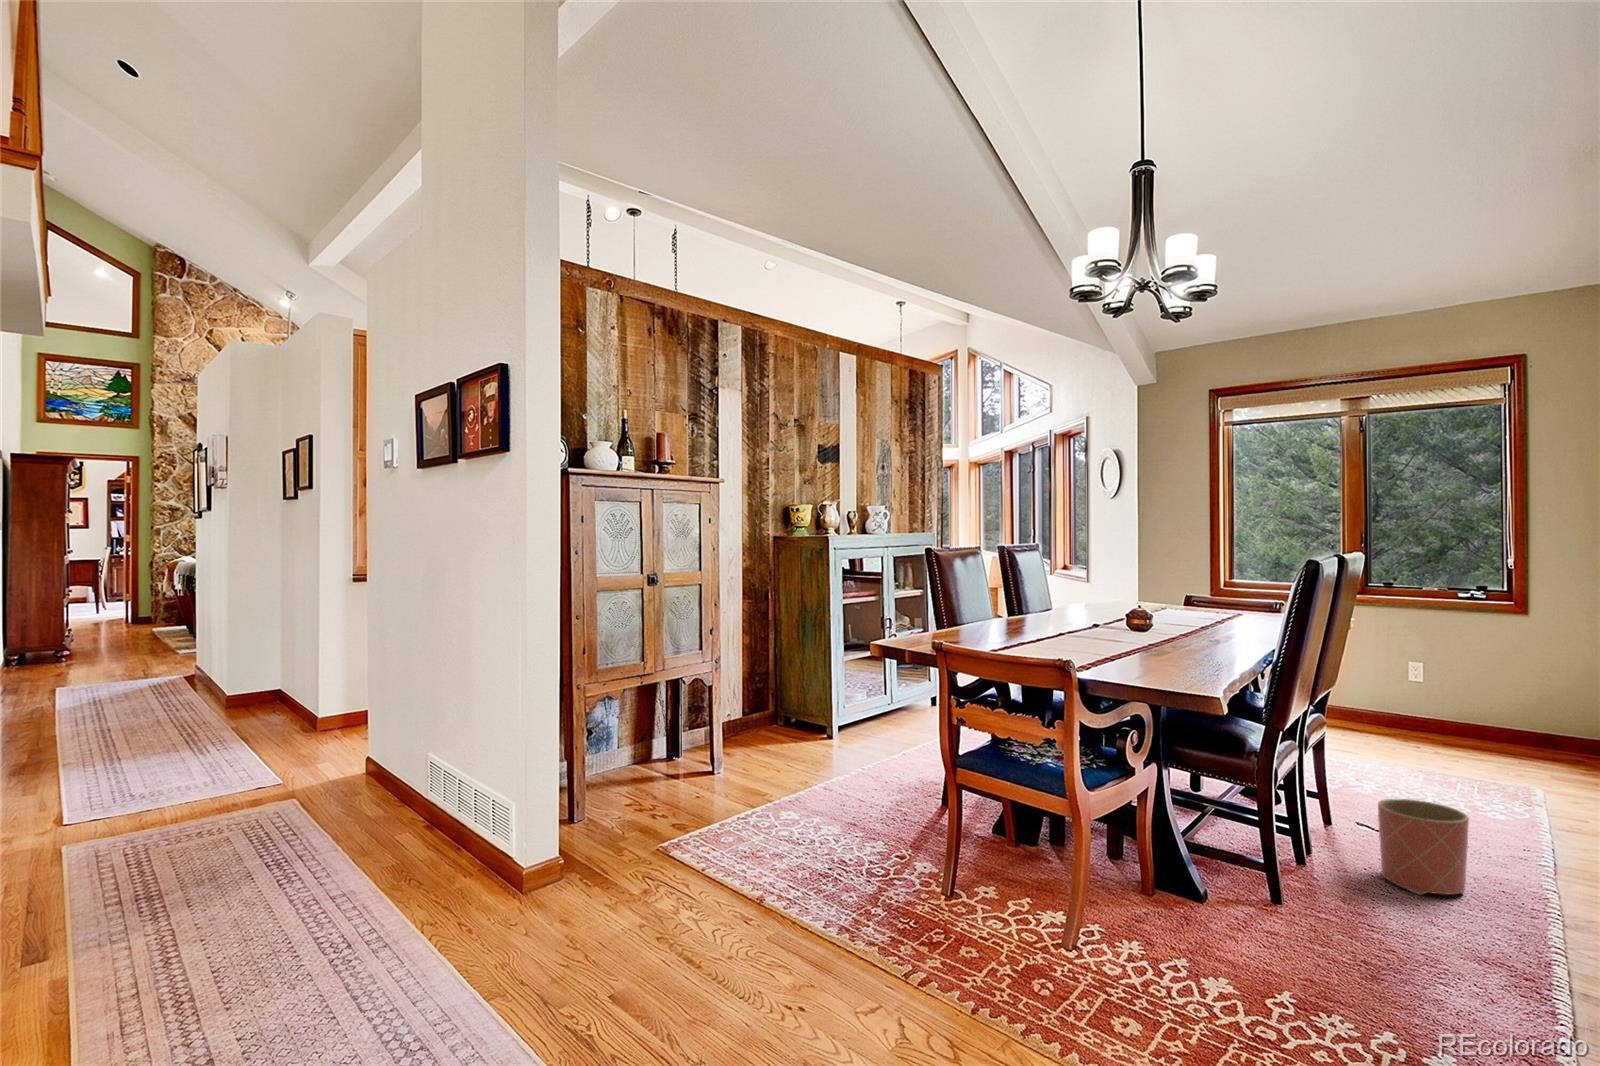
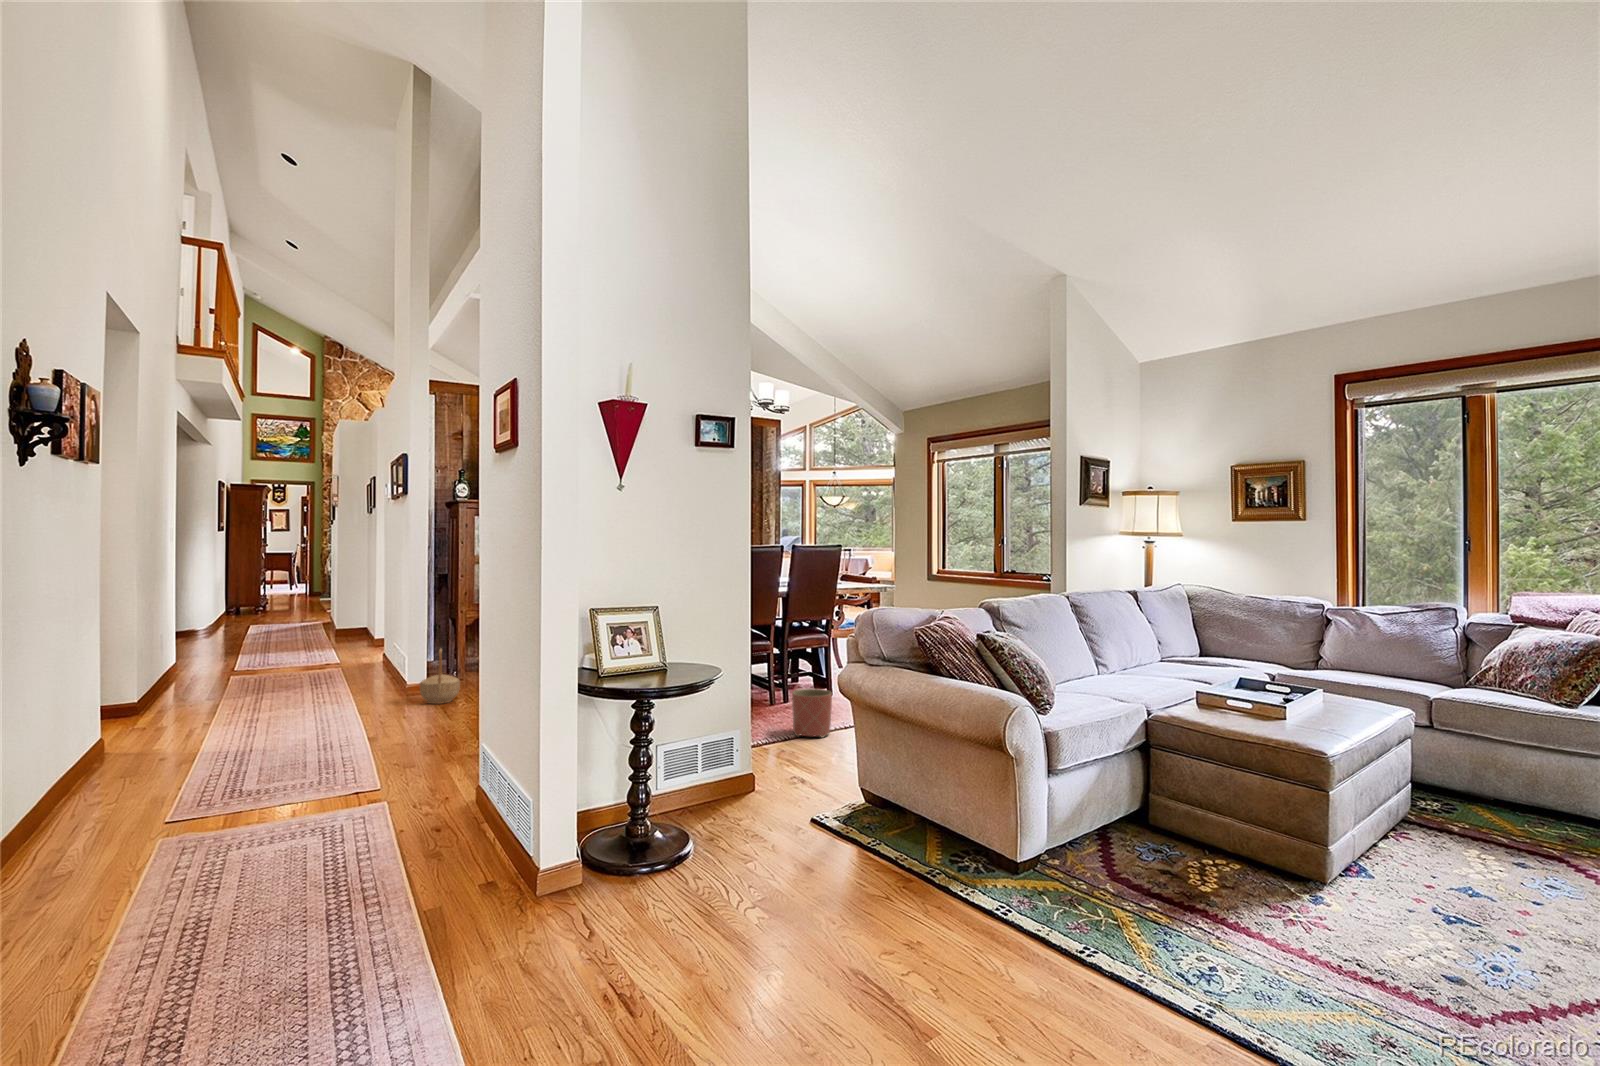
basket: none [593,742,664,852] -> present [420,649,460,704]

